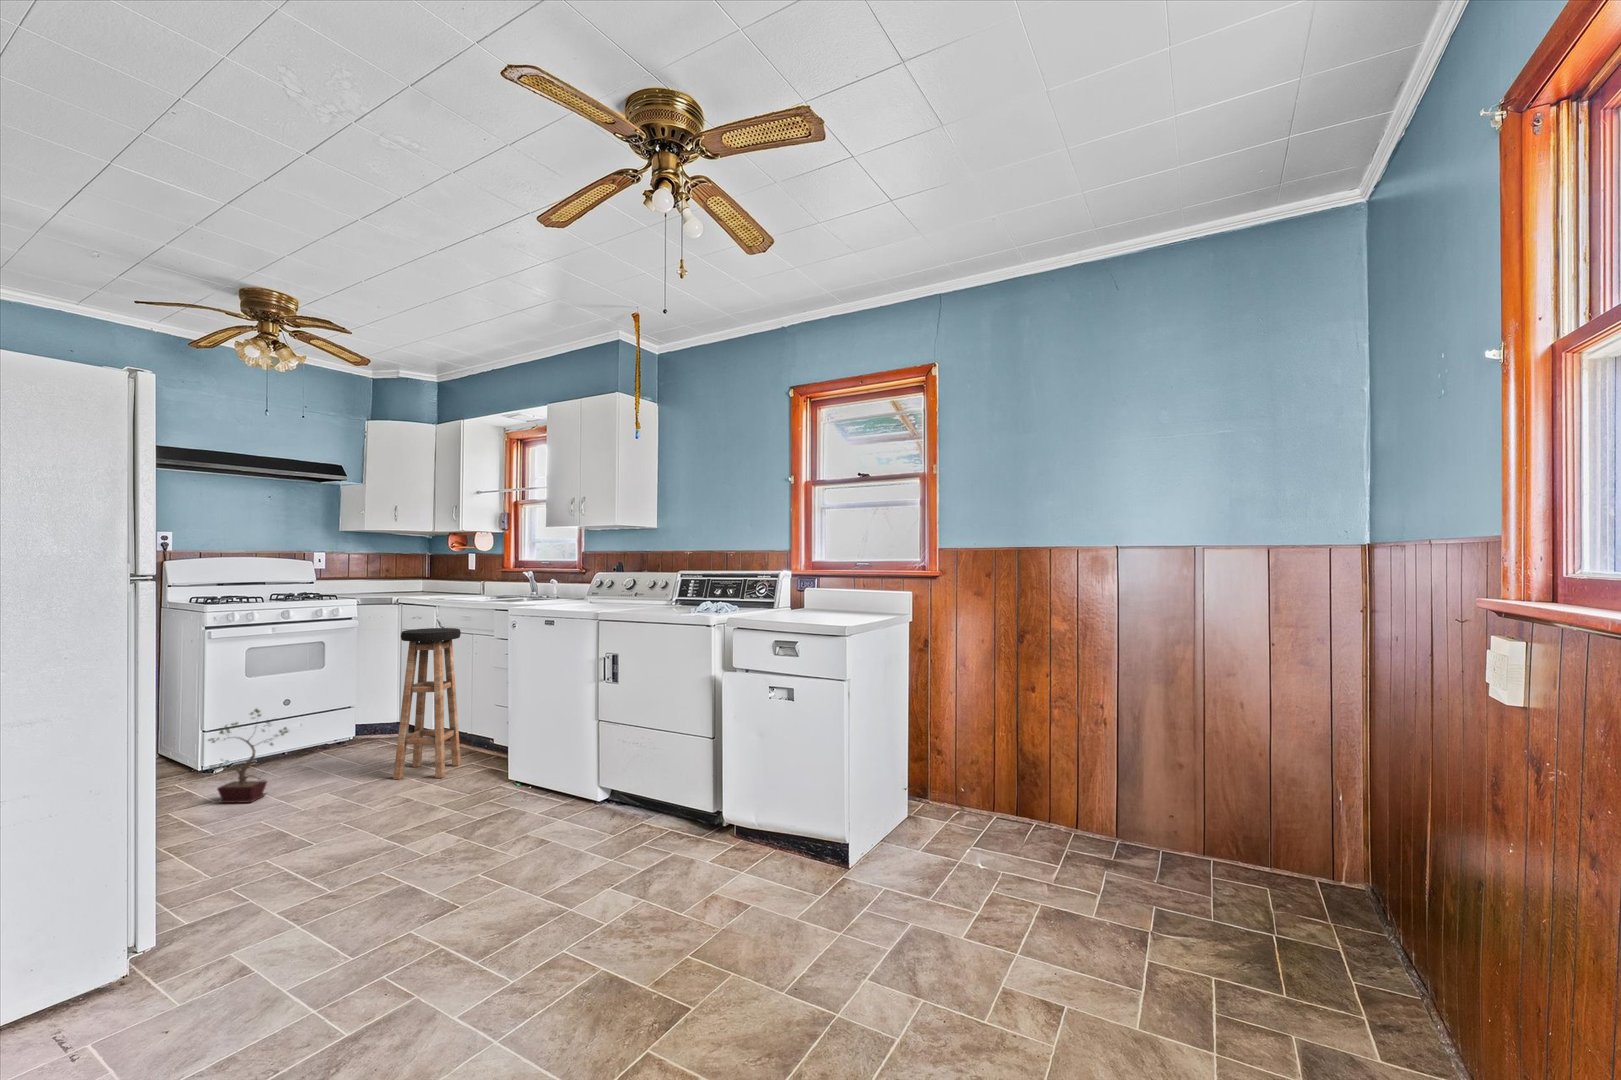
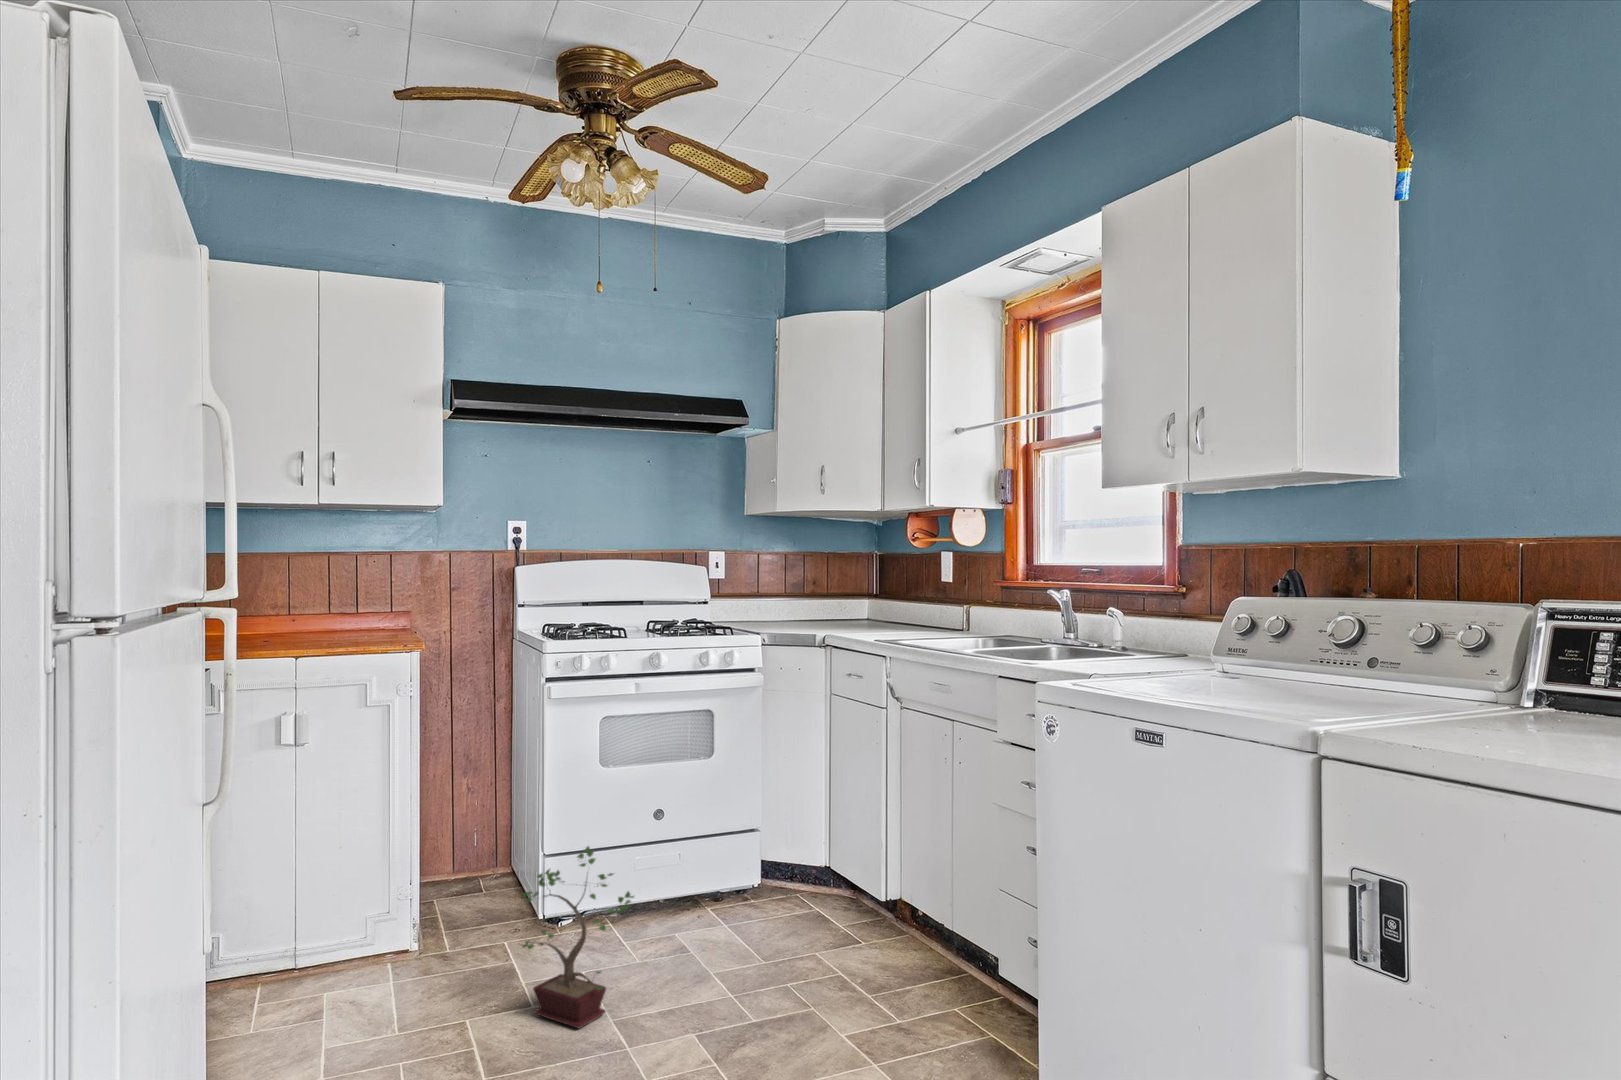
bar stool: present [393,628,461,779] -> none [810,708,936,1045]

